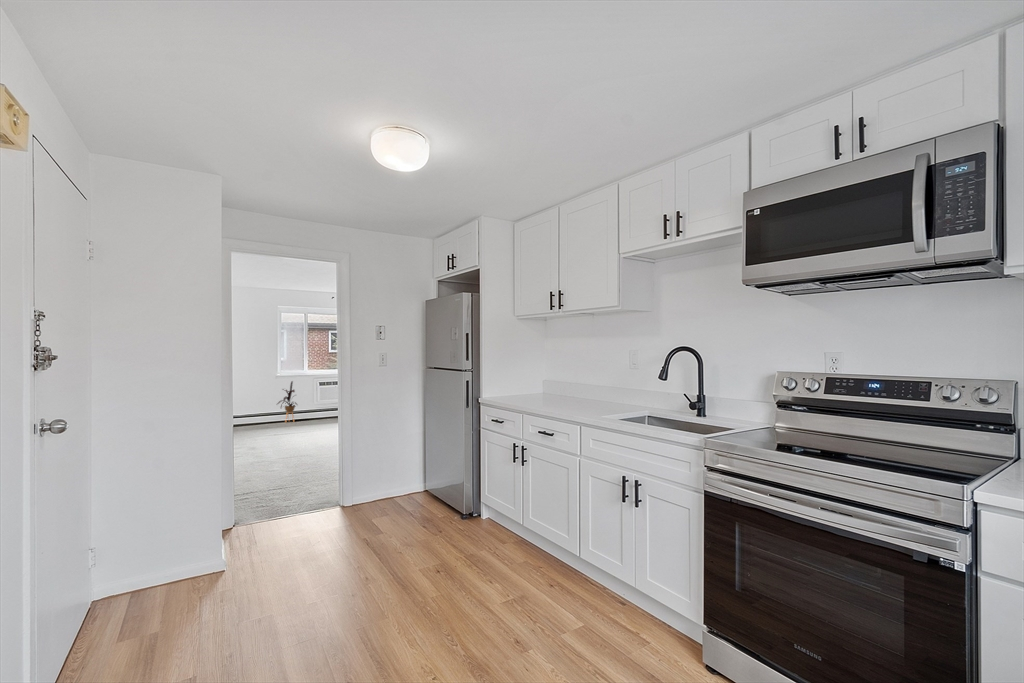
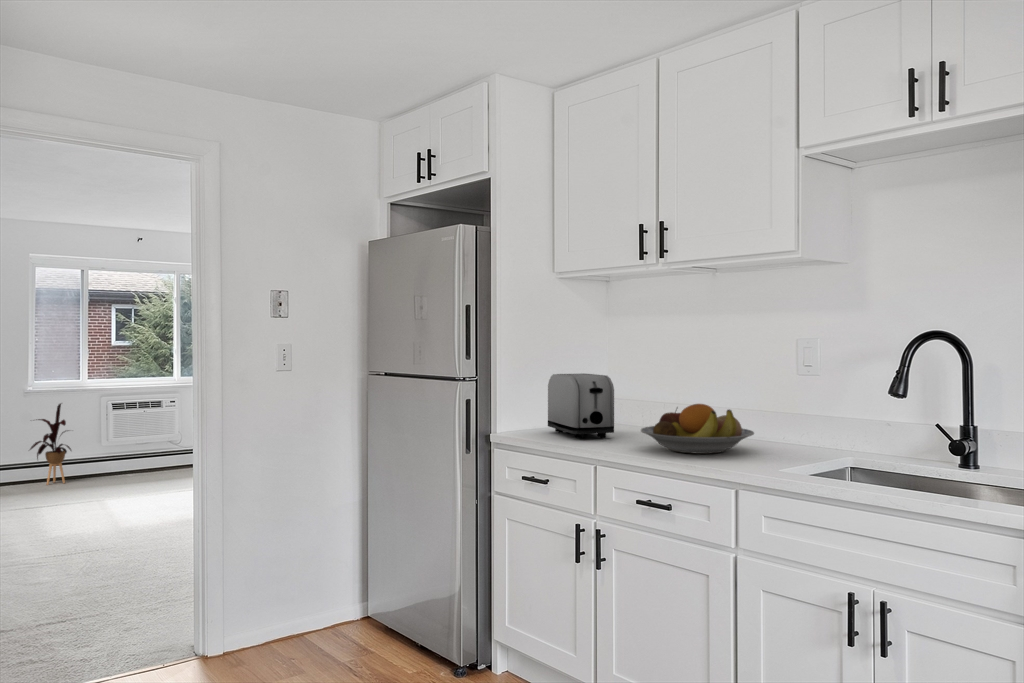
toaster: none [509,367,539,400] -> present [548,373,614,439]
fruit bowl: none [545,383,602,408] -> present [641,404,754,454]

